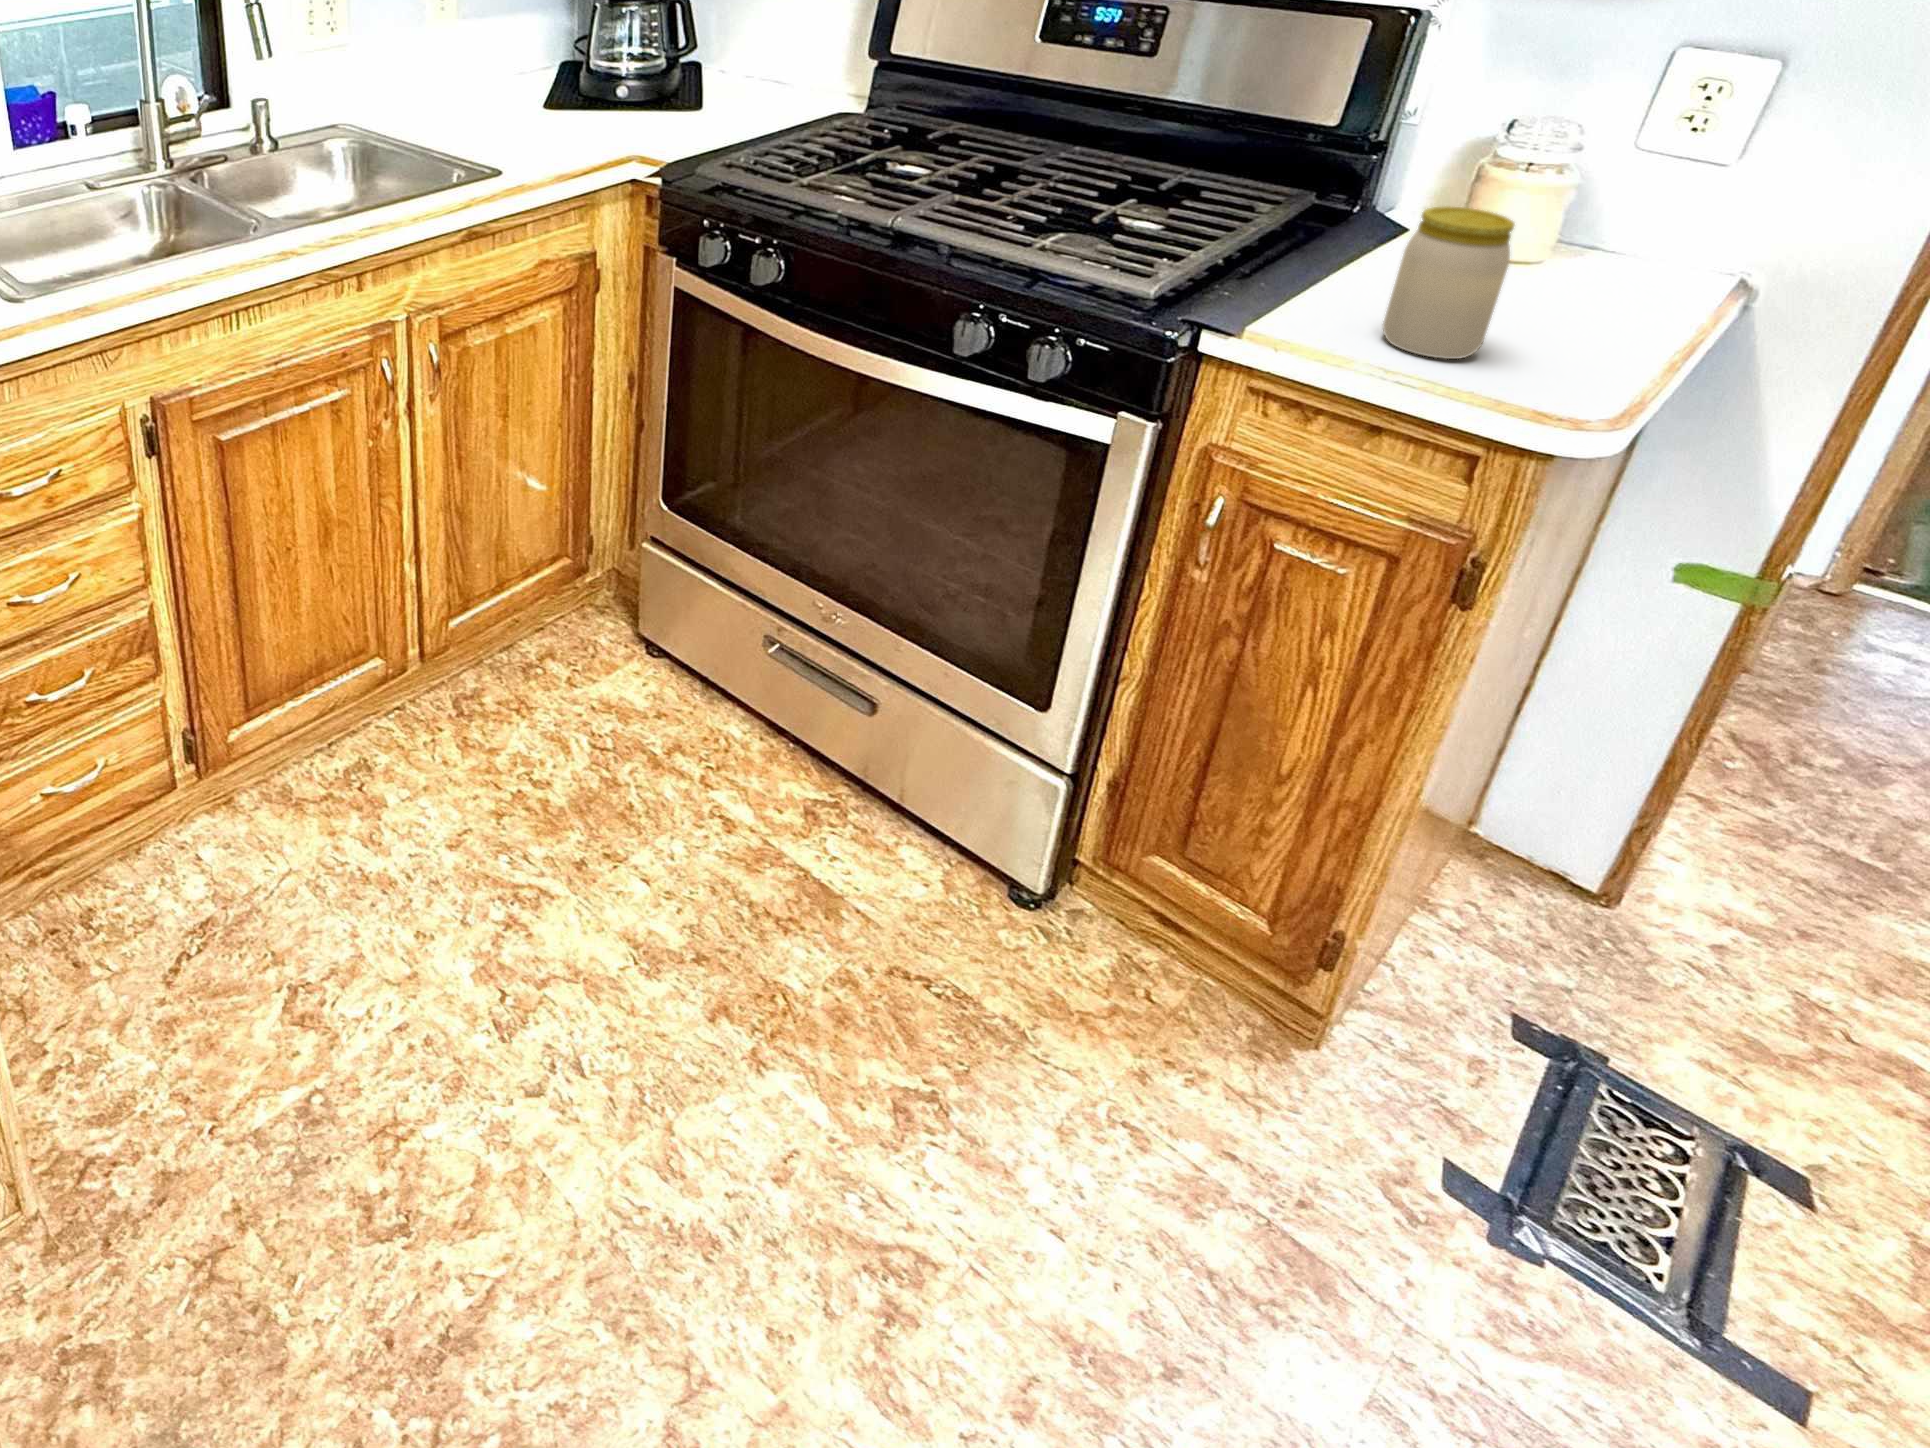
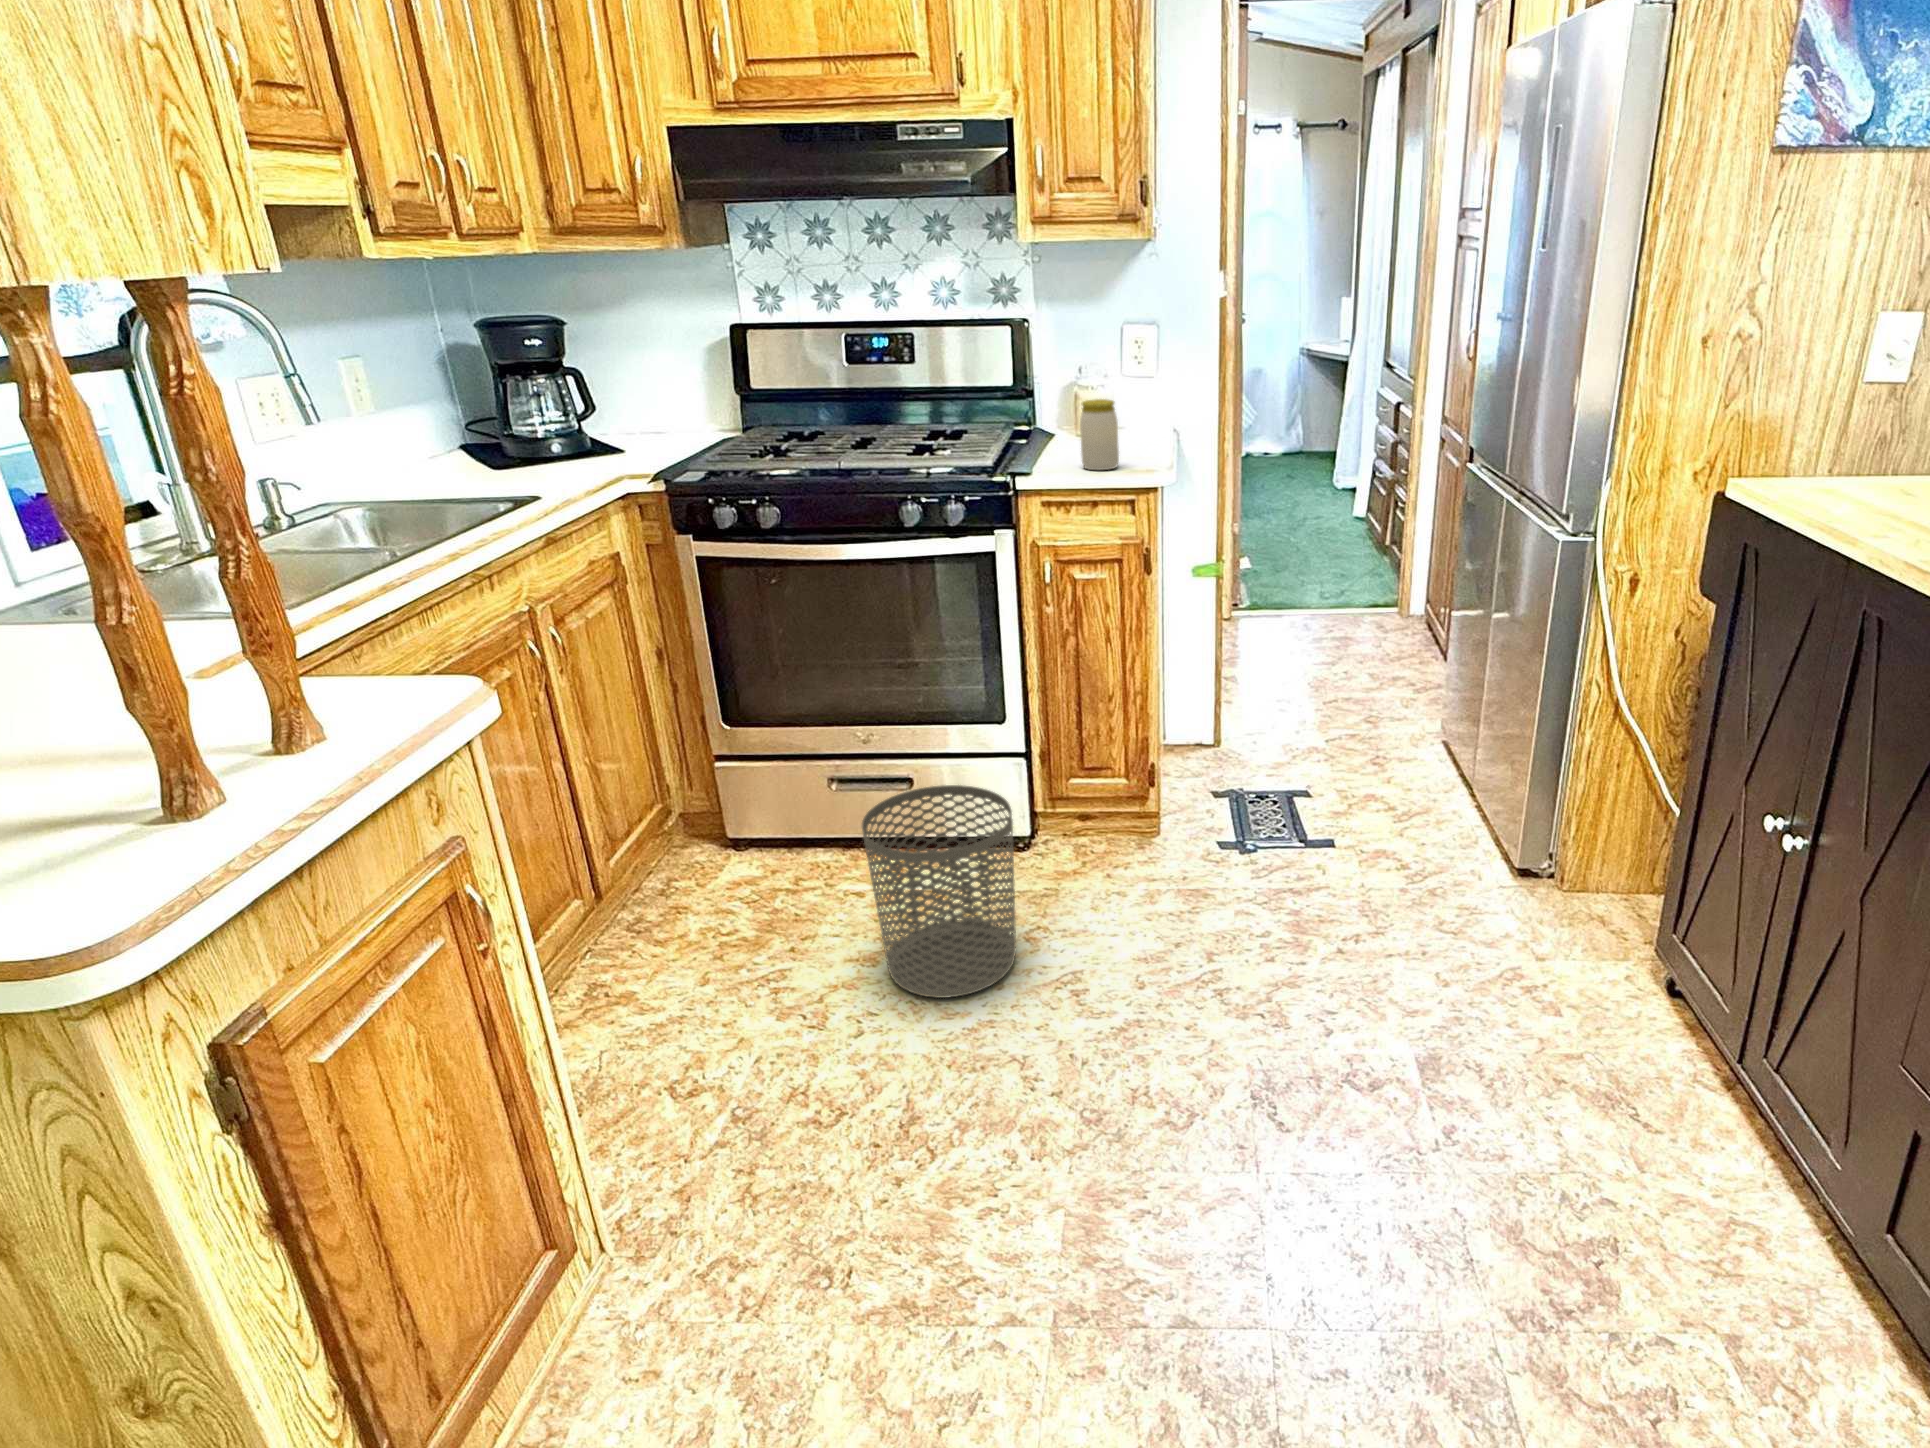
waste bin: none [636,769,902,1169] -> present [862,785,1016,998]

